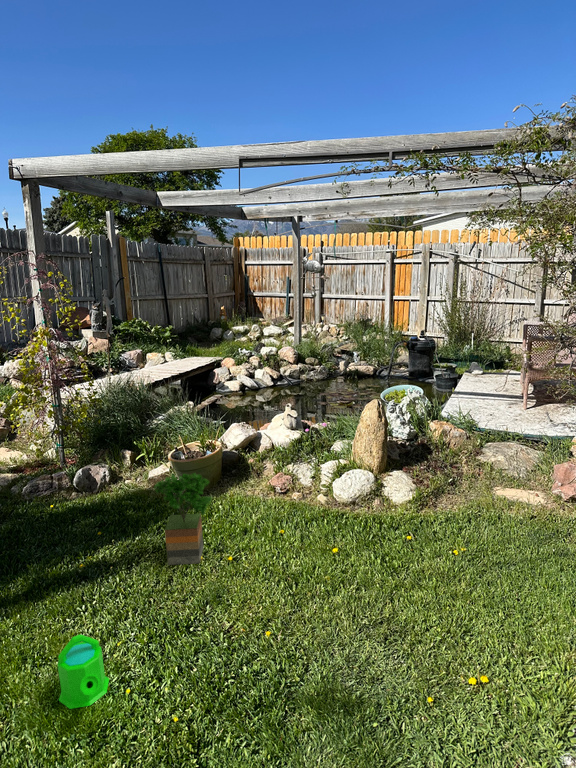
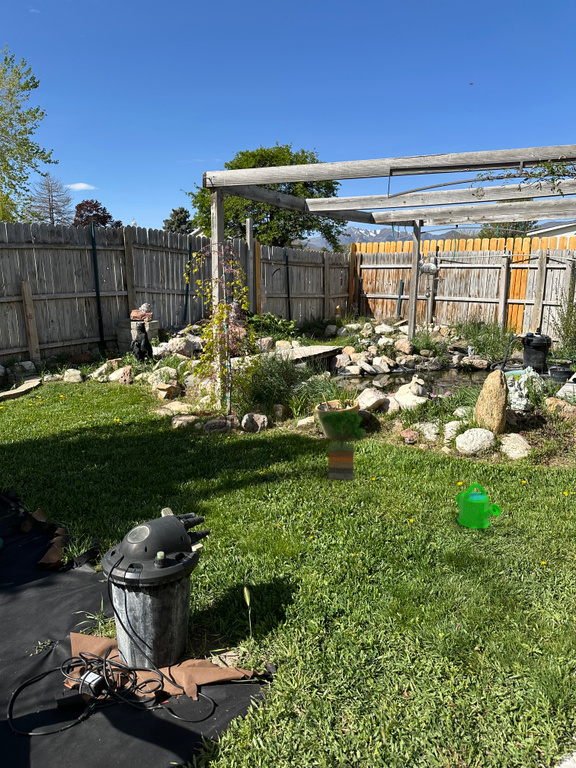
watering can: present [57,634,109,709] -> present [456,483,501,529]

